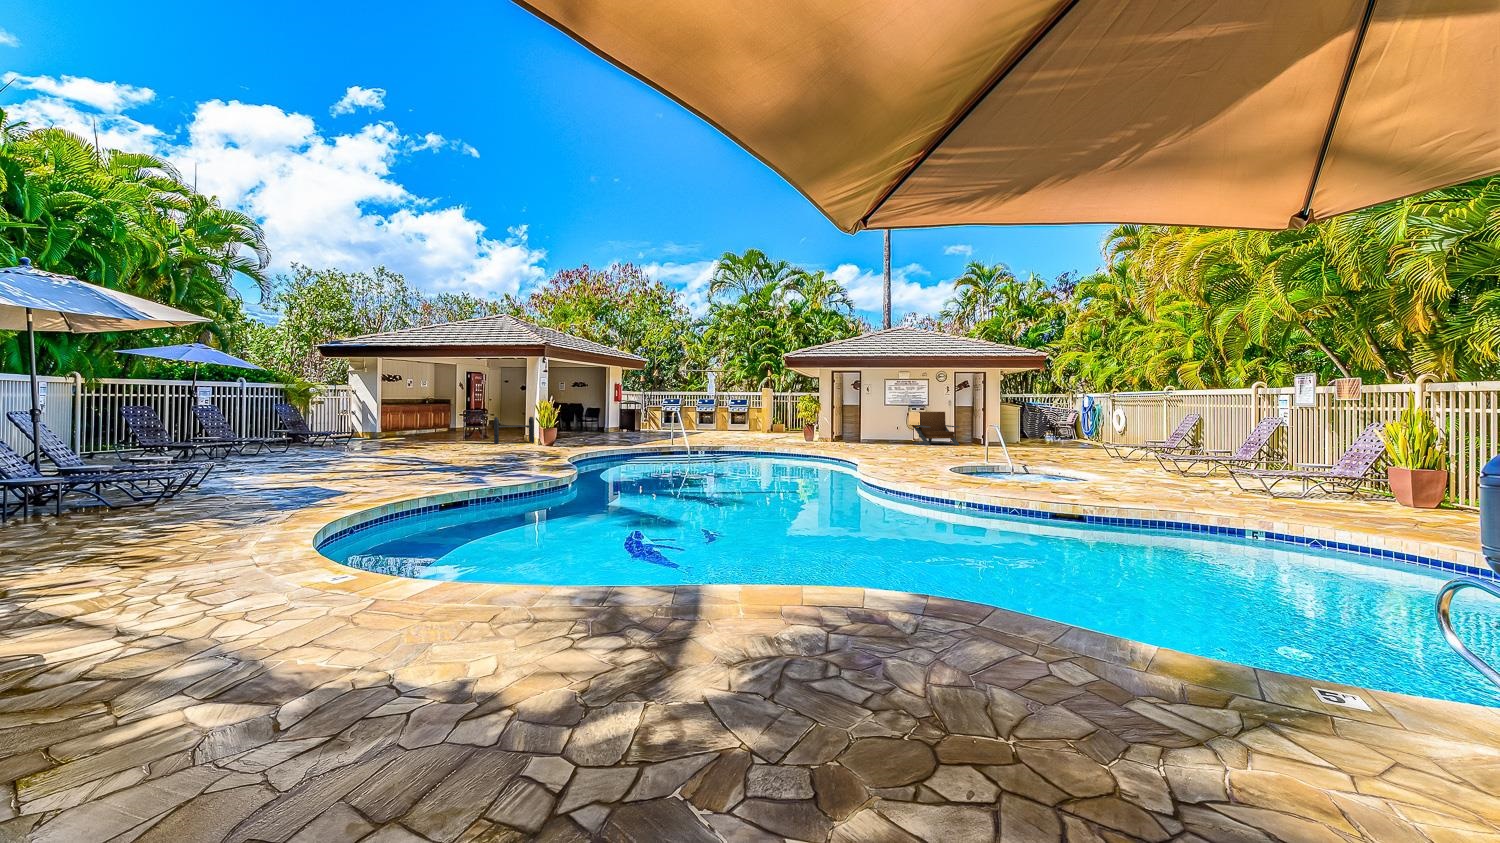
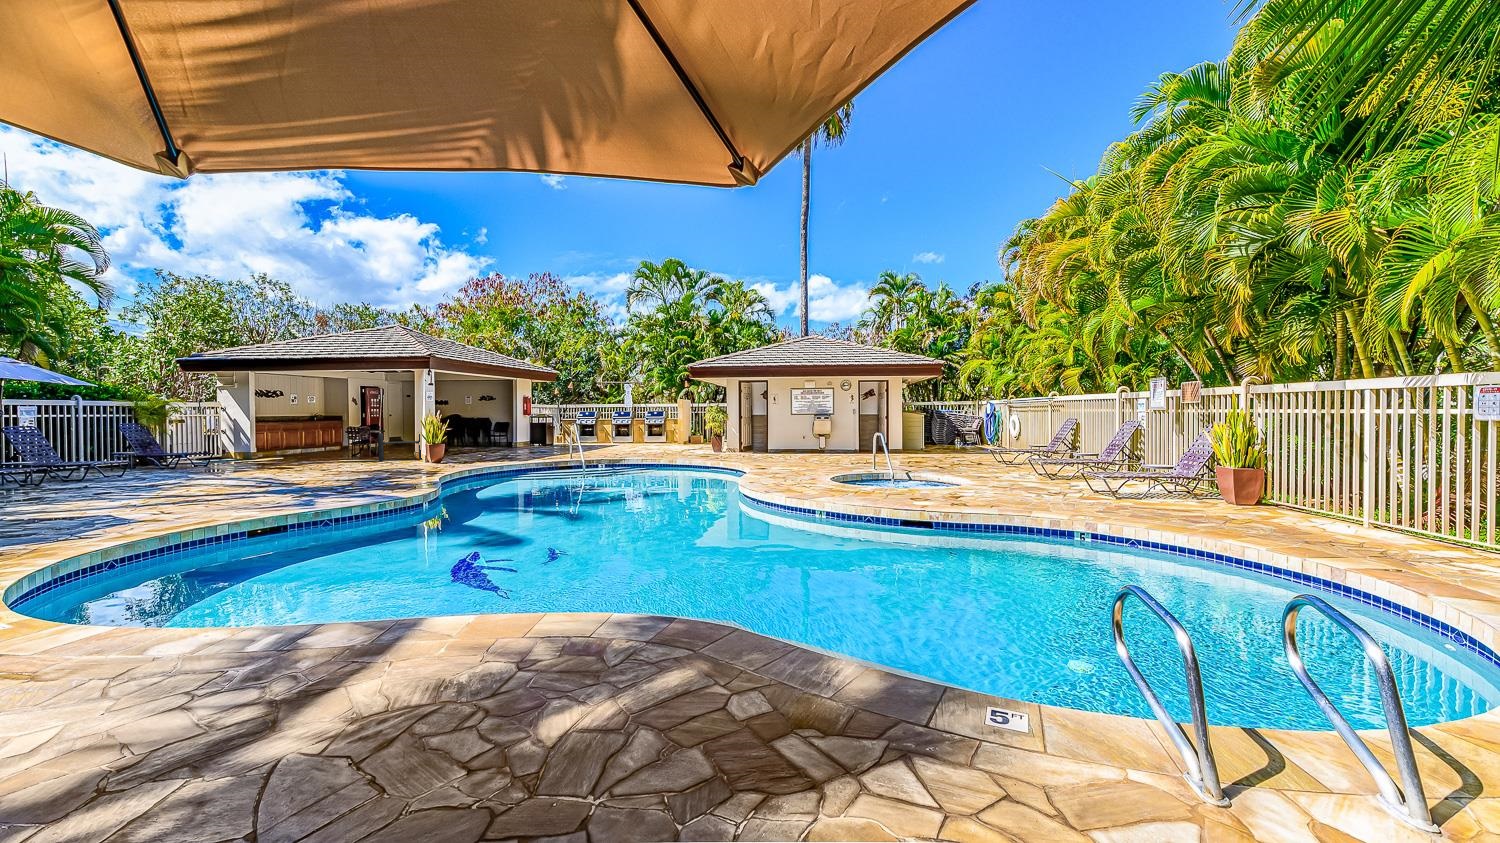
lounge chair: present [913,412,959,445] -> none [818,420,862,454]

